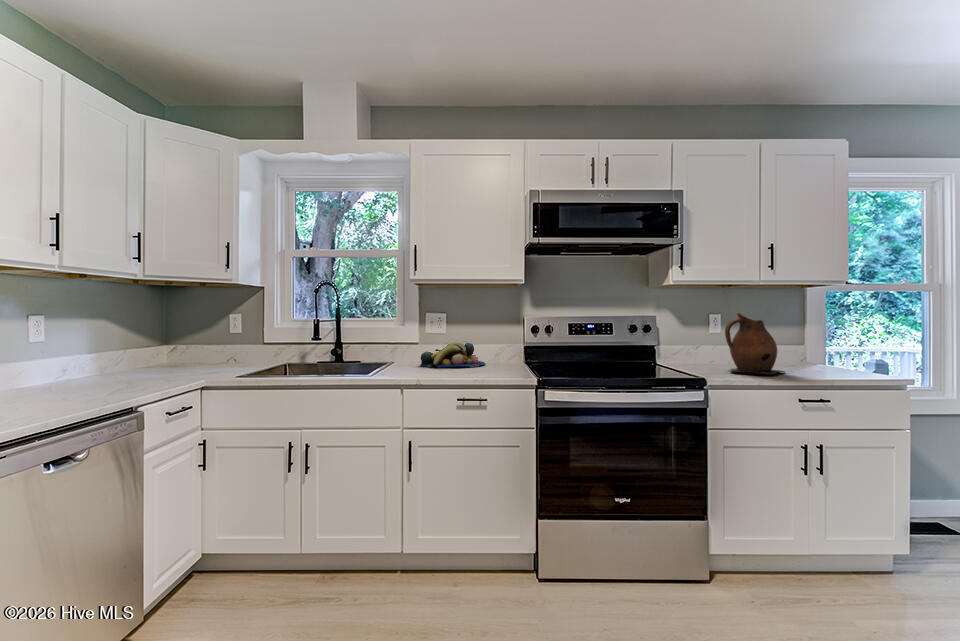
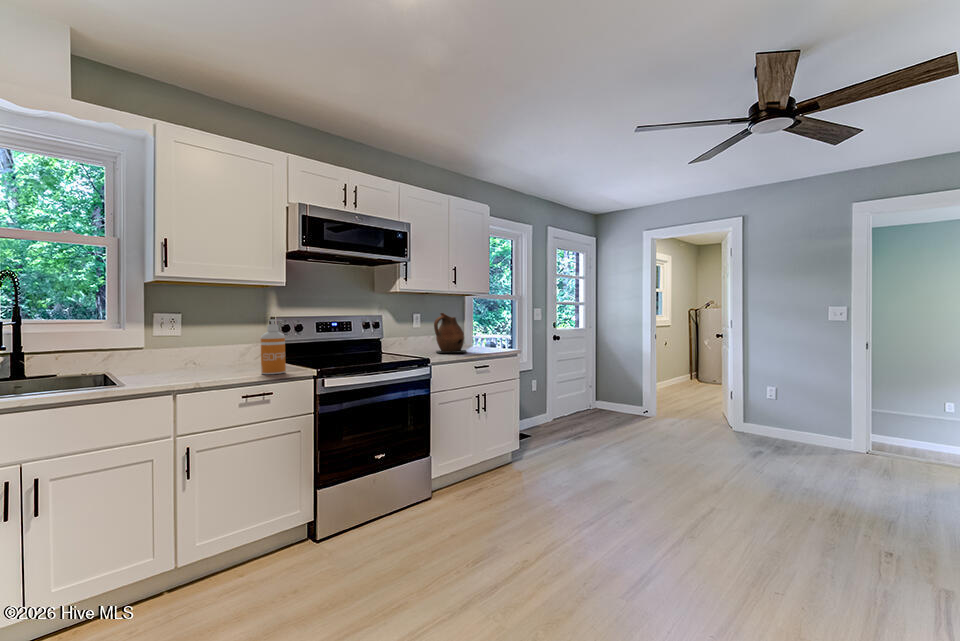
soap dispenser: none [486,320,509,378] -> present [261,319,286,374]
fruit bowl: present [420,341,485,367] -> none [150,343,233,372]

